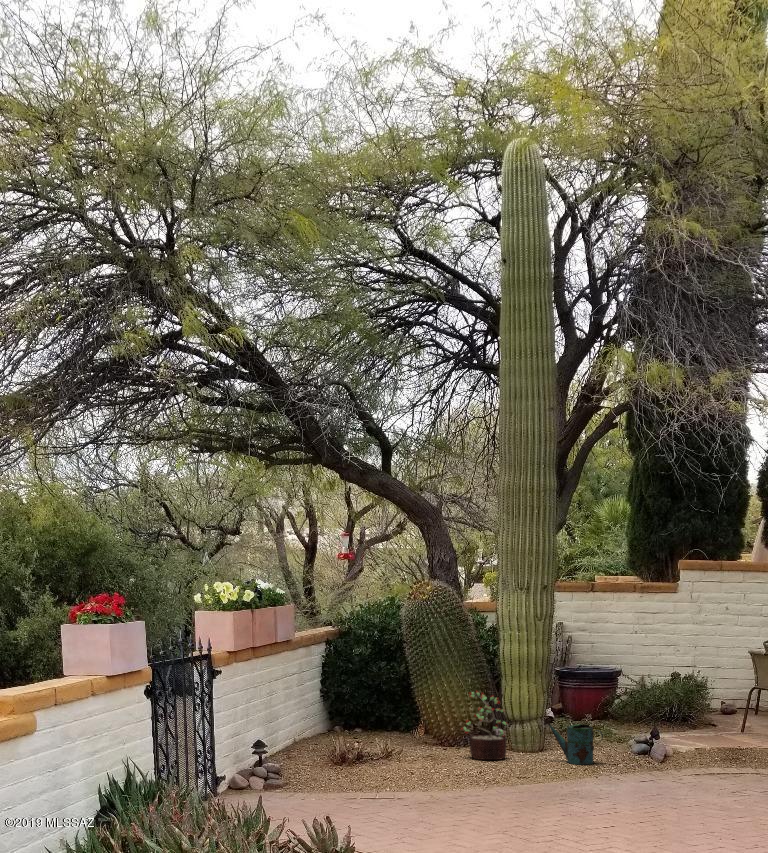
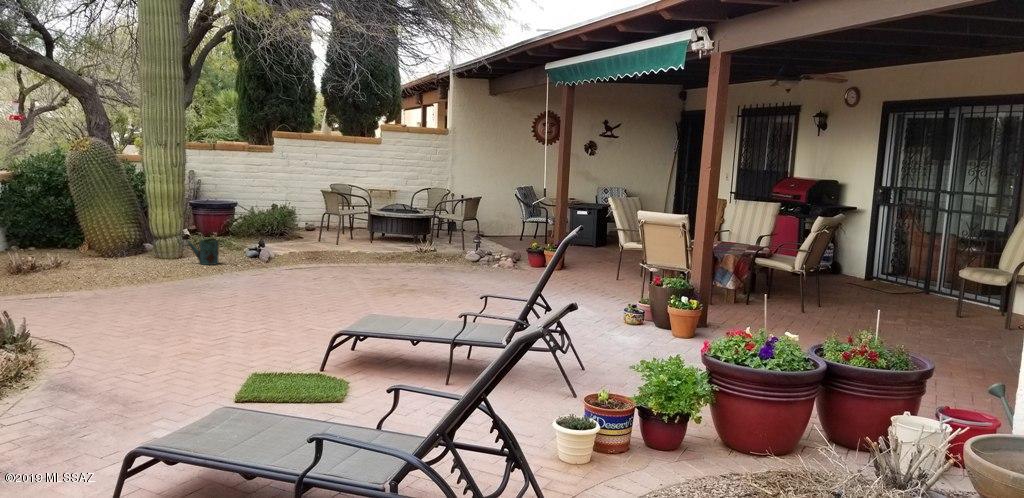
decorative plant: present [462,691,507,760] -> none [117,217,155,266]

